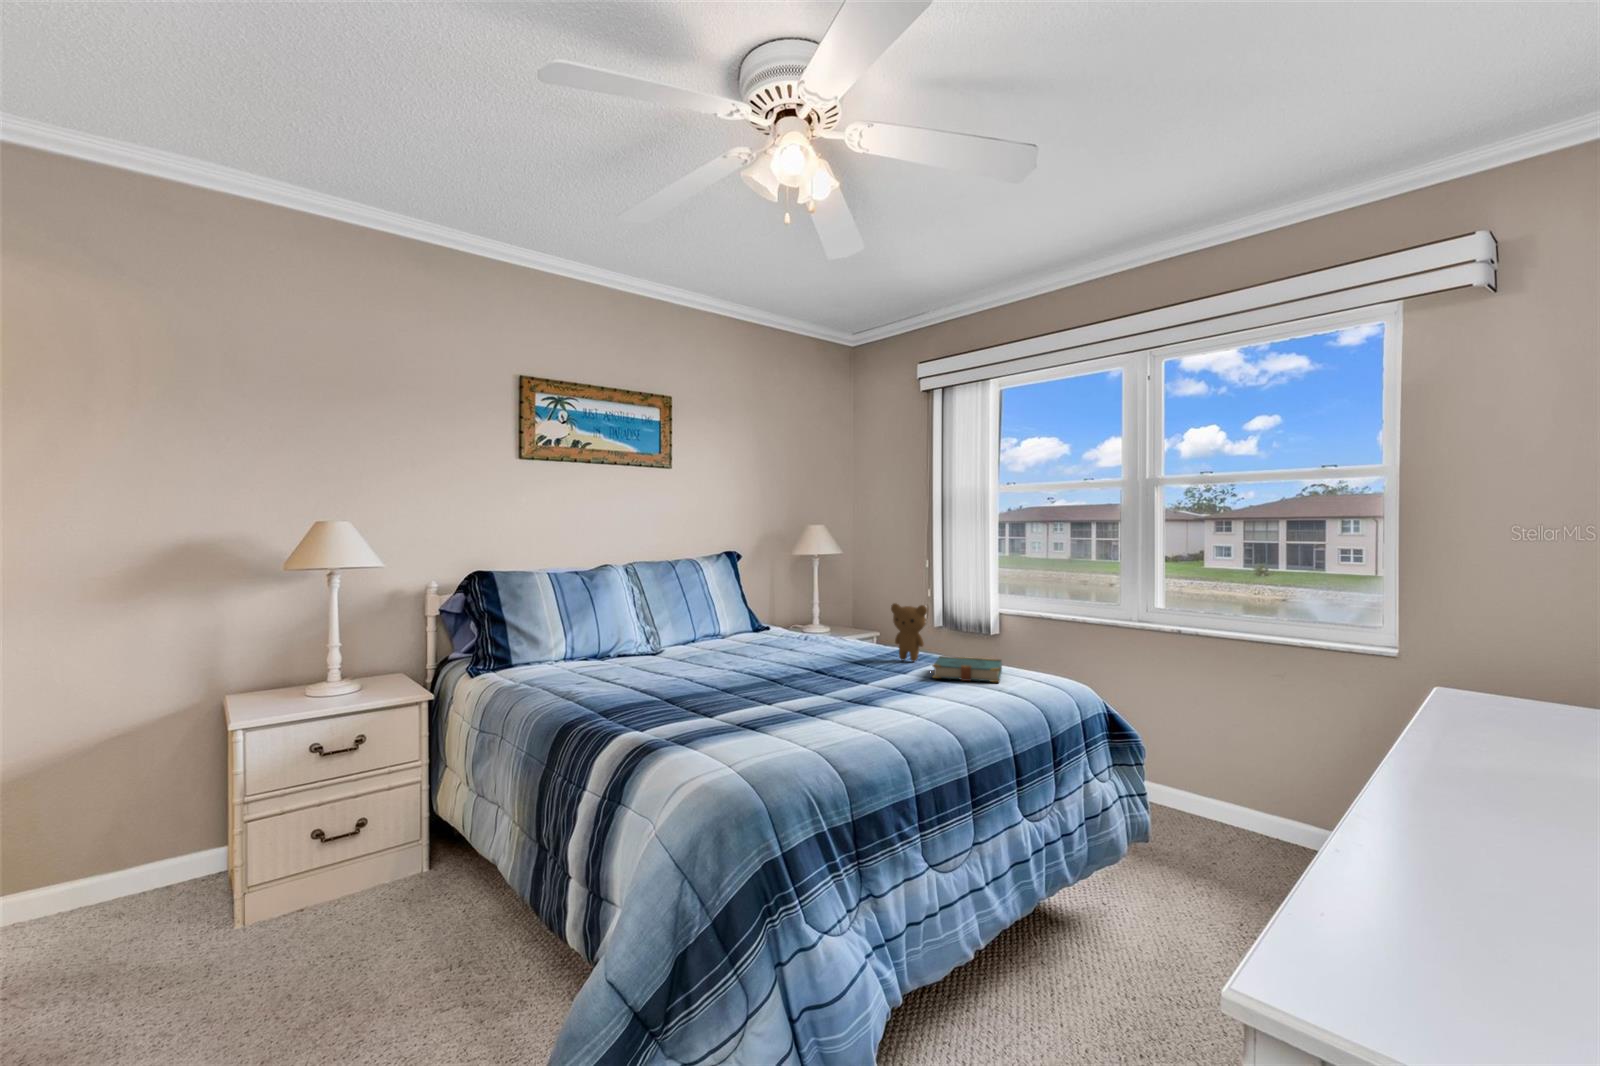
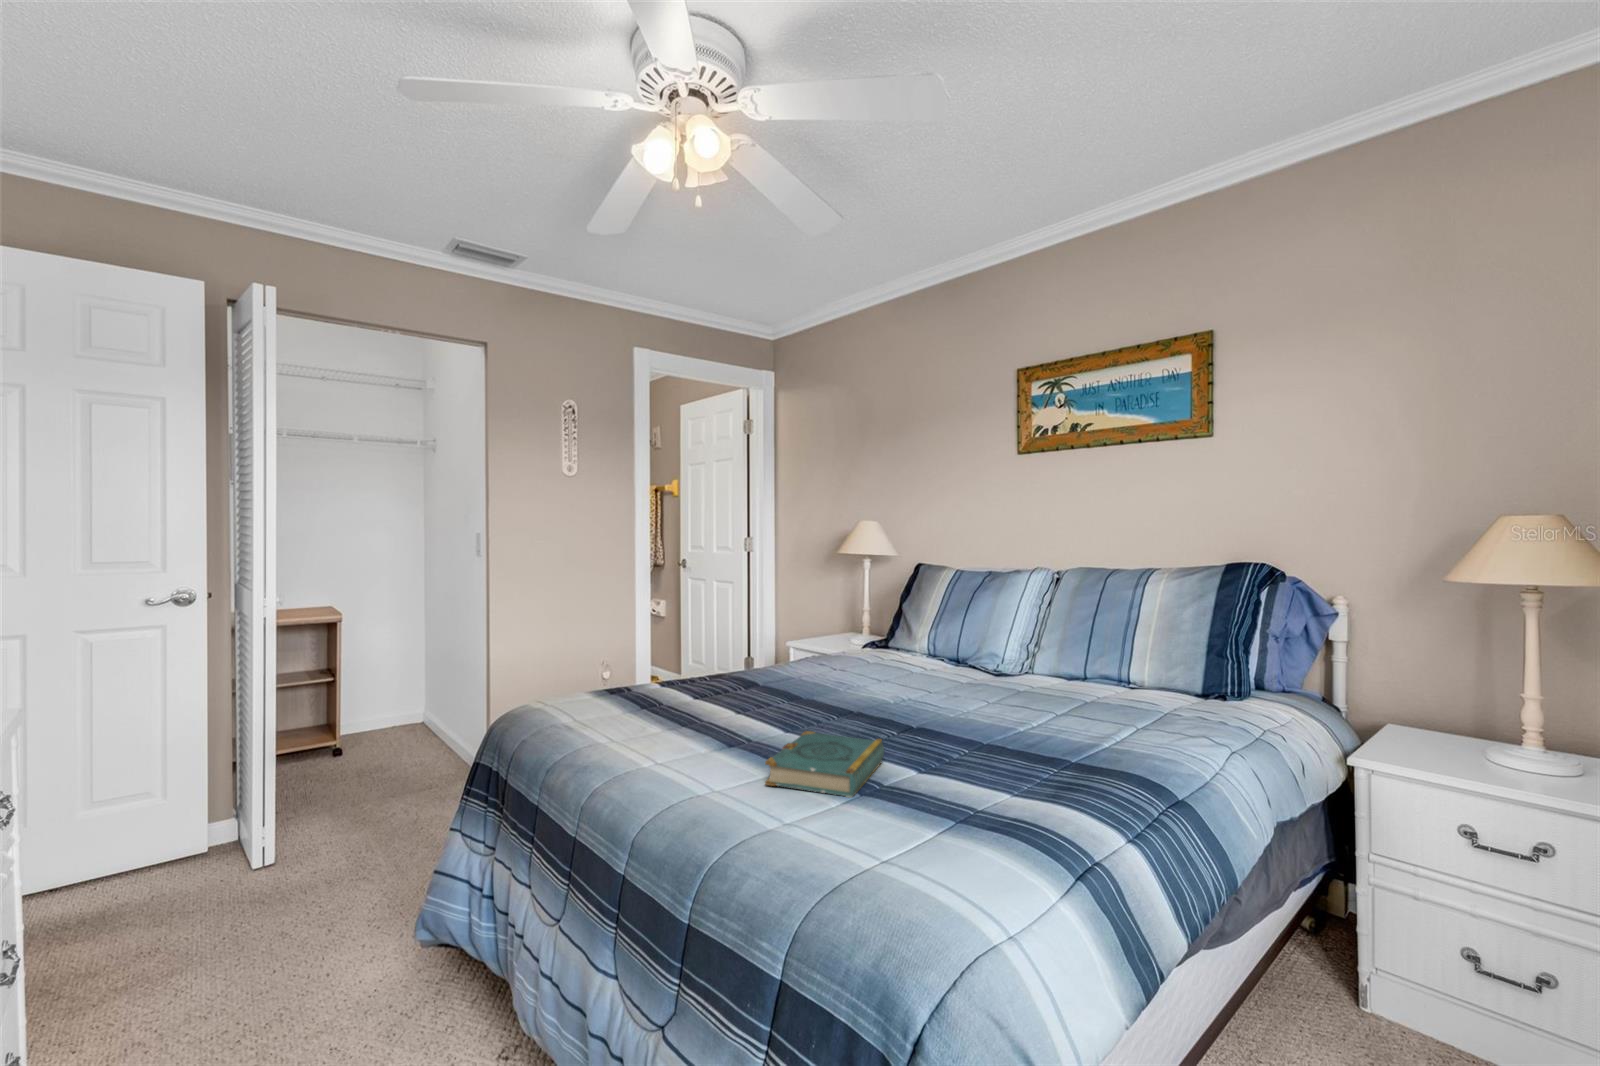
teddy bear: present [891,603,927,662] -> none [931,649,979,754]

